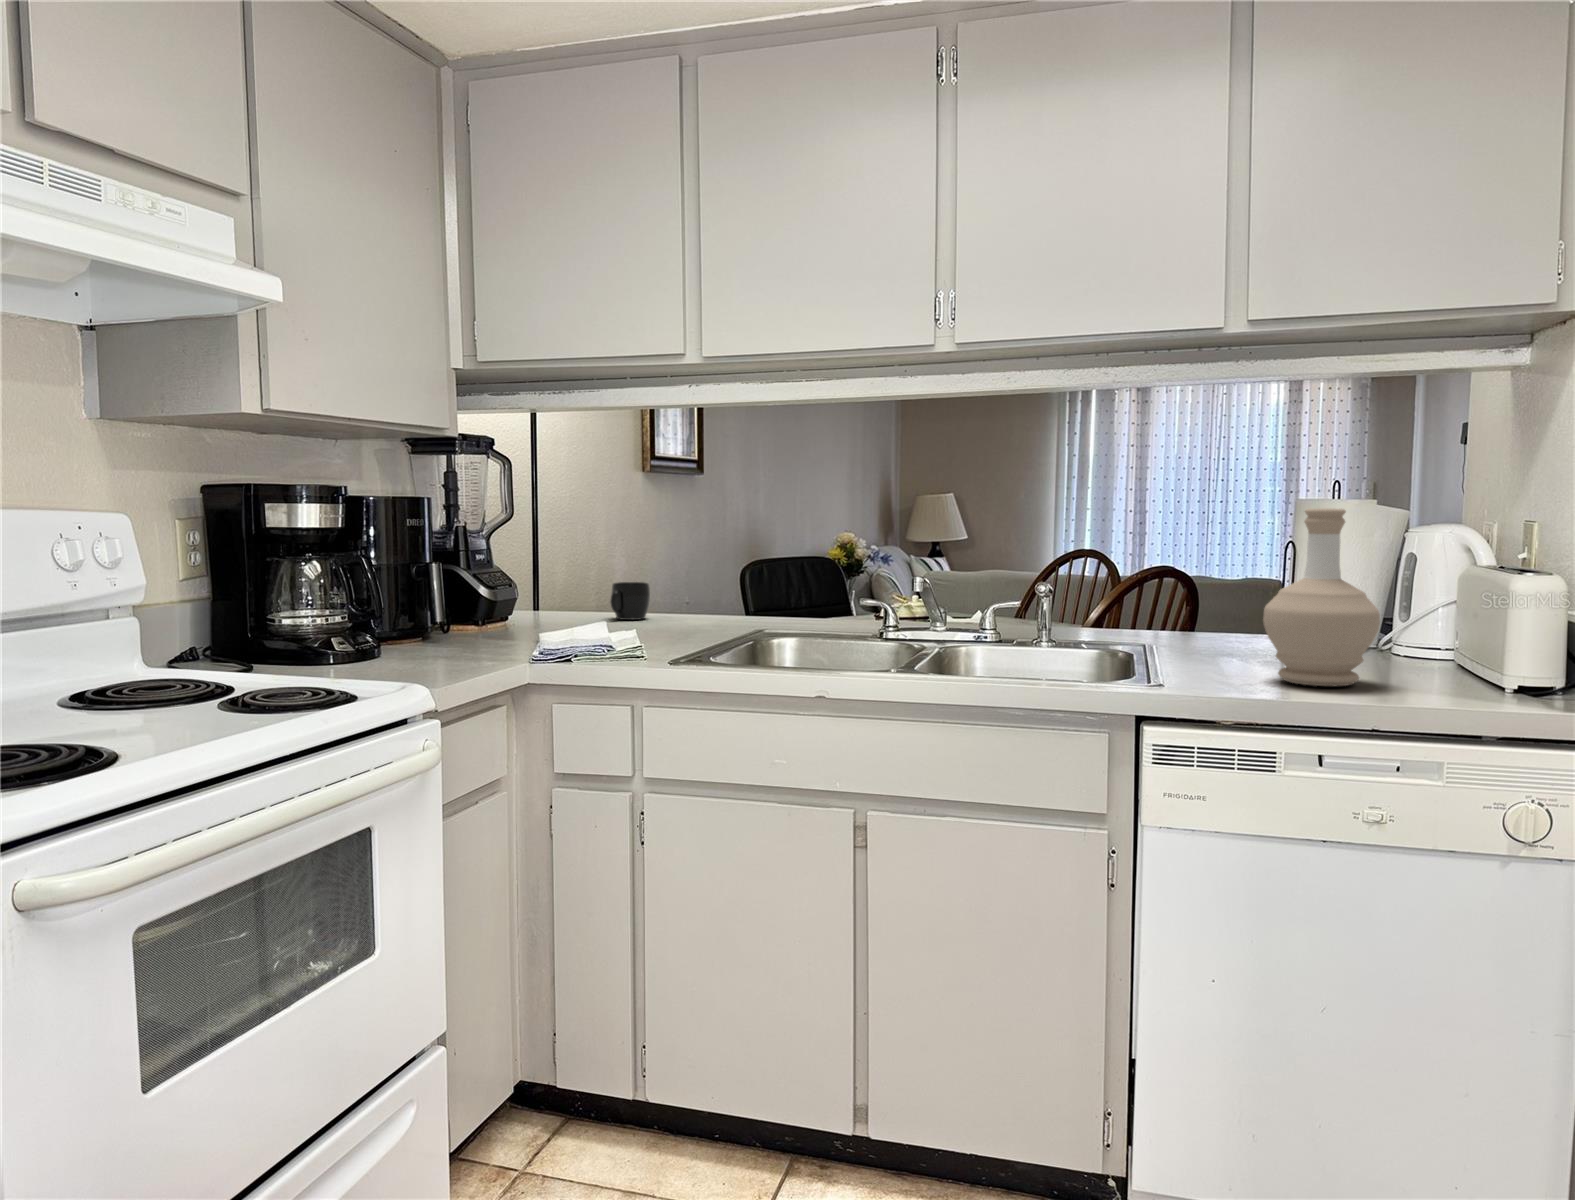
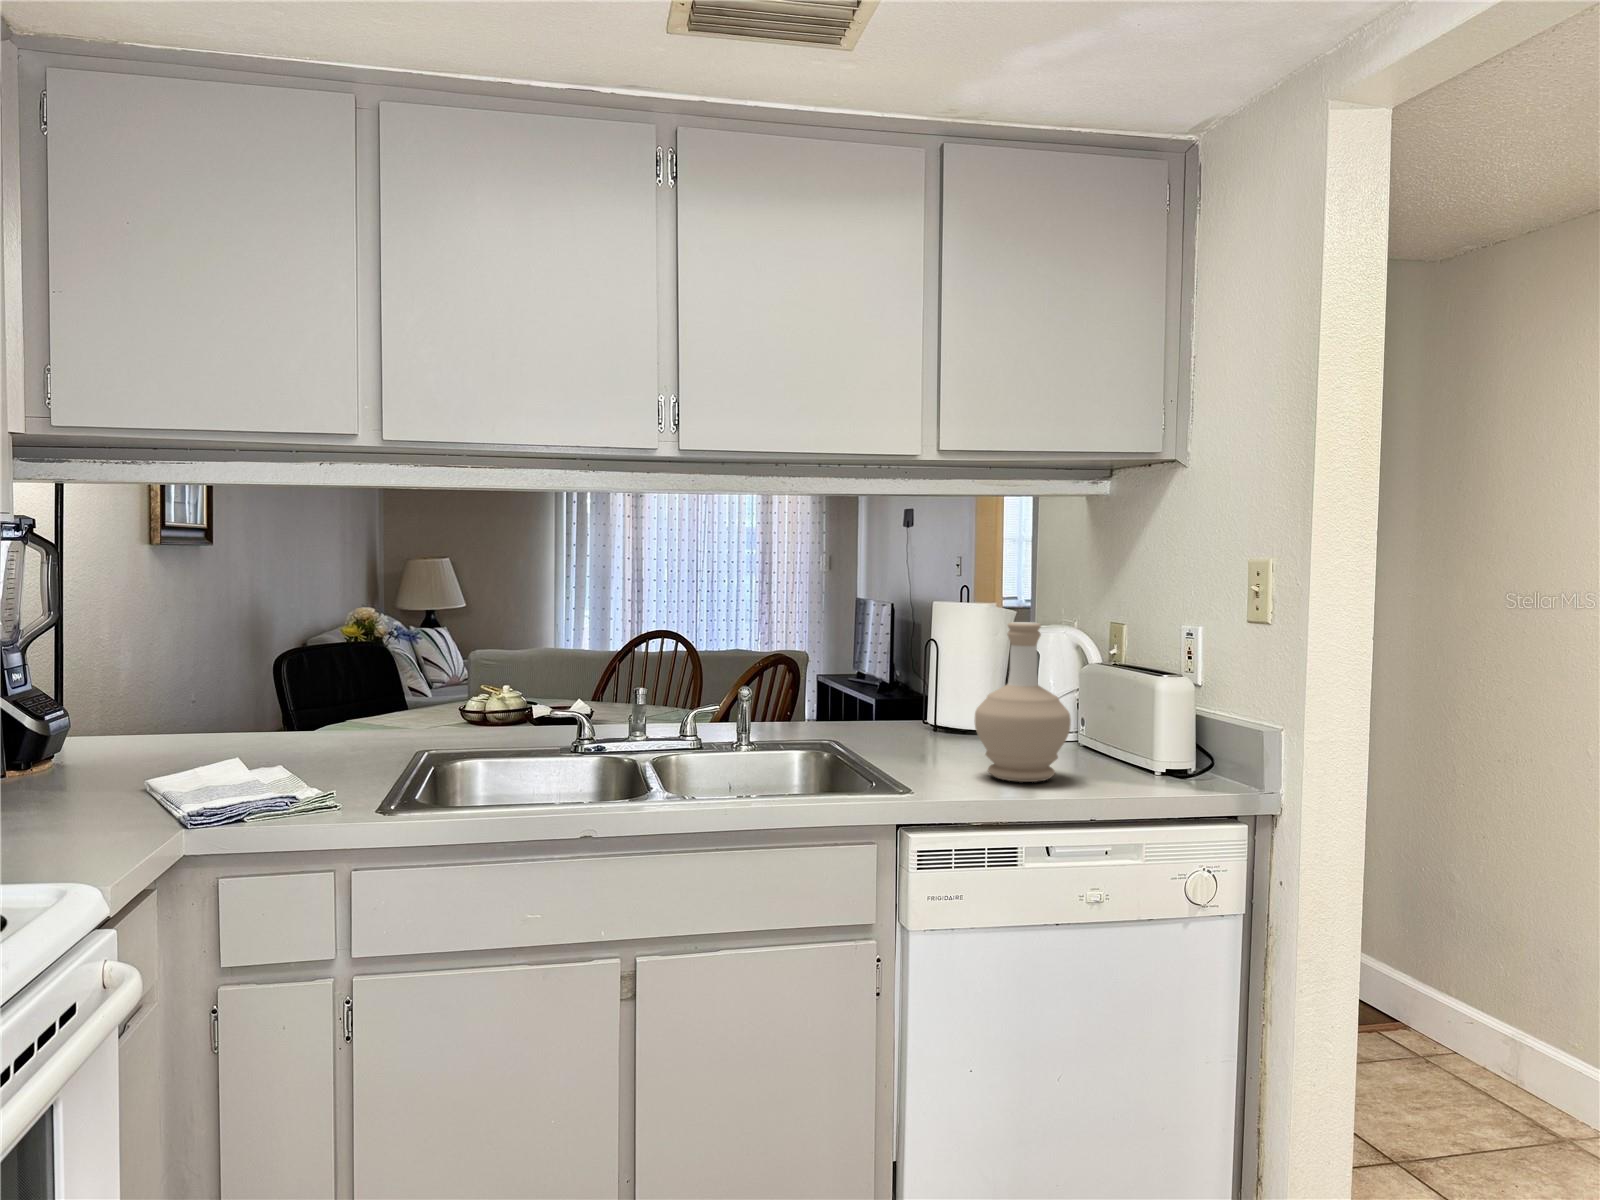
mug: present [610,582,650,620] -> none [206,697,257,744]

